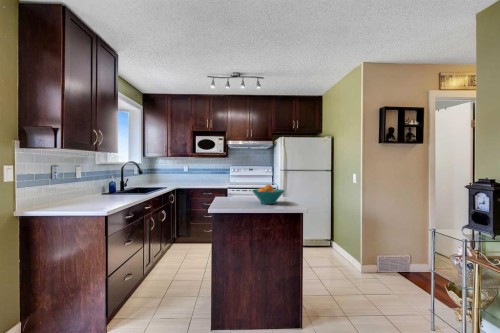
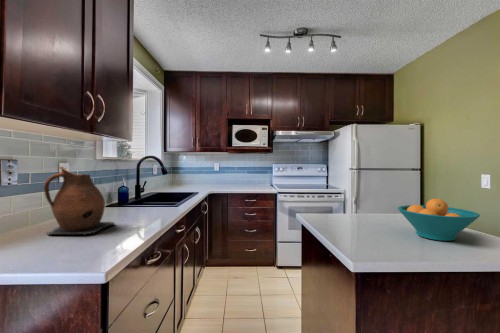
ceramic pitcher: none [74,169,109,203] -> present [44,167,114,235]

